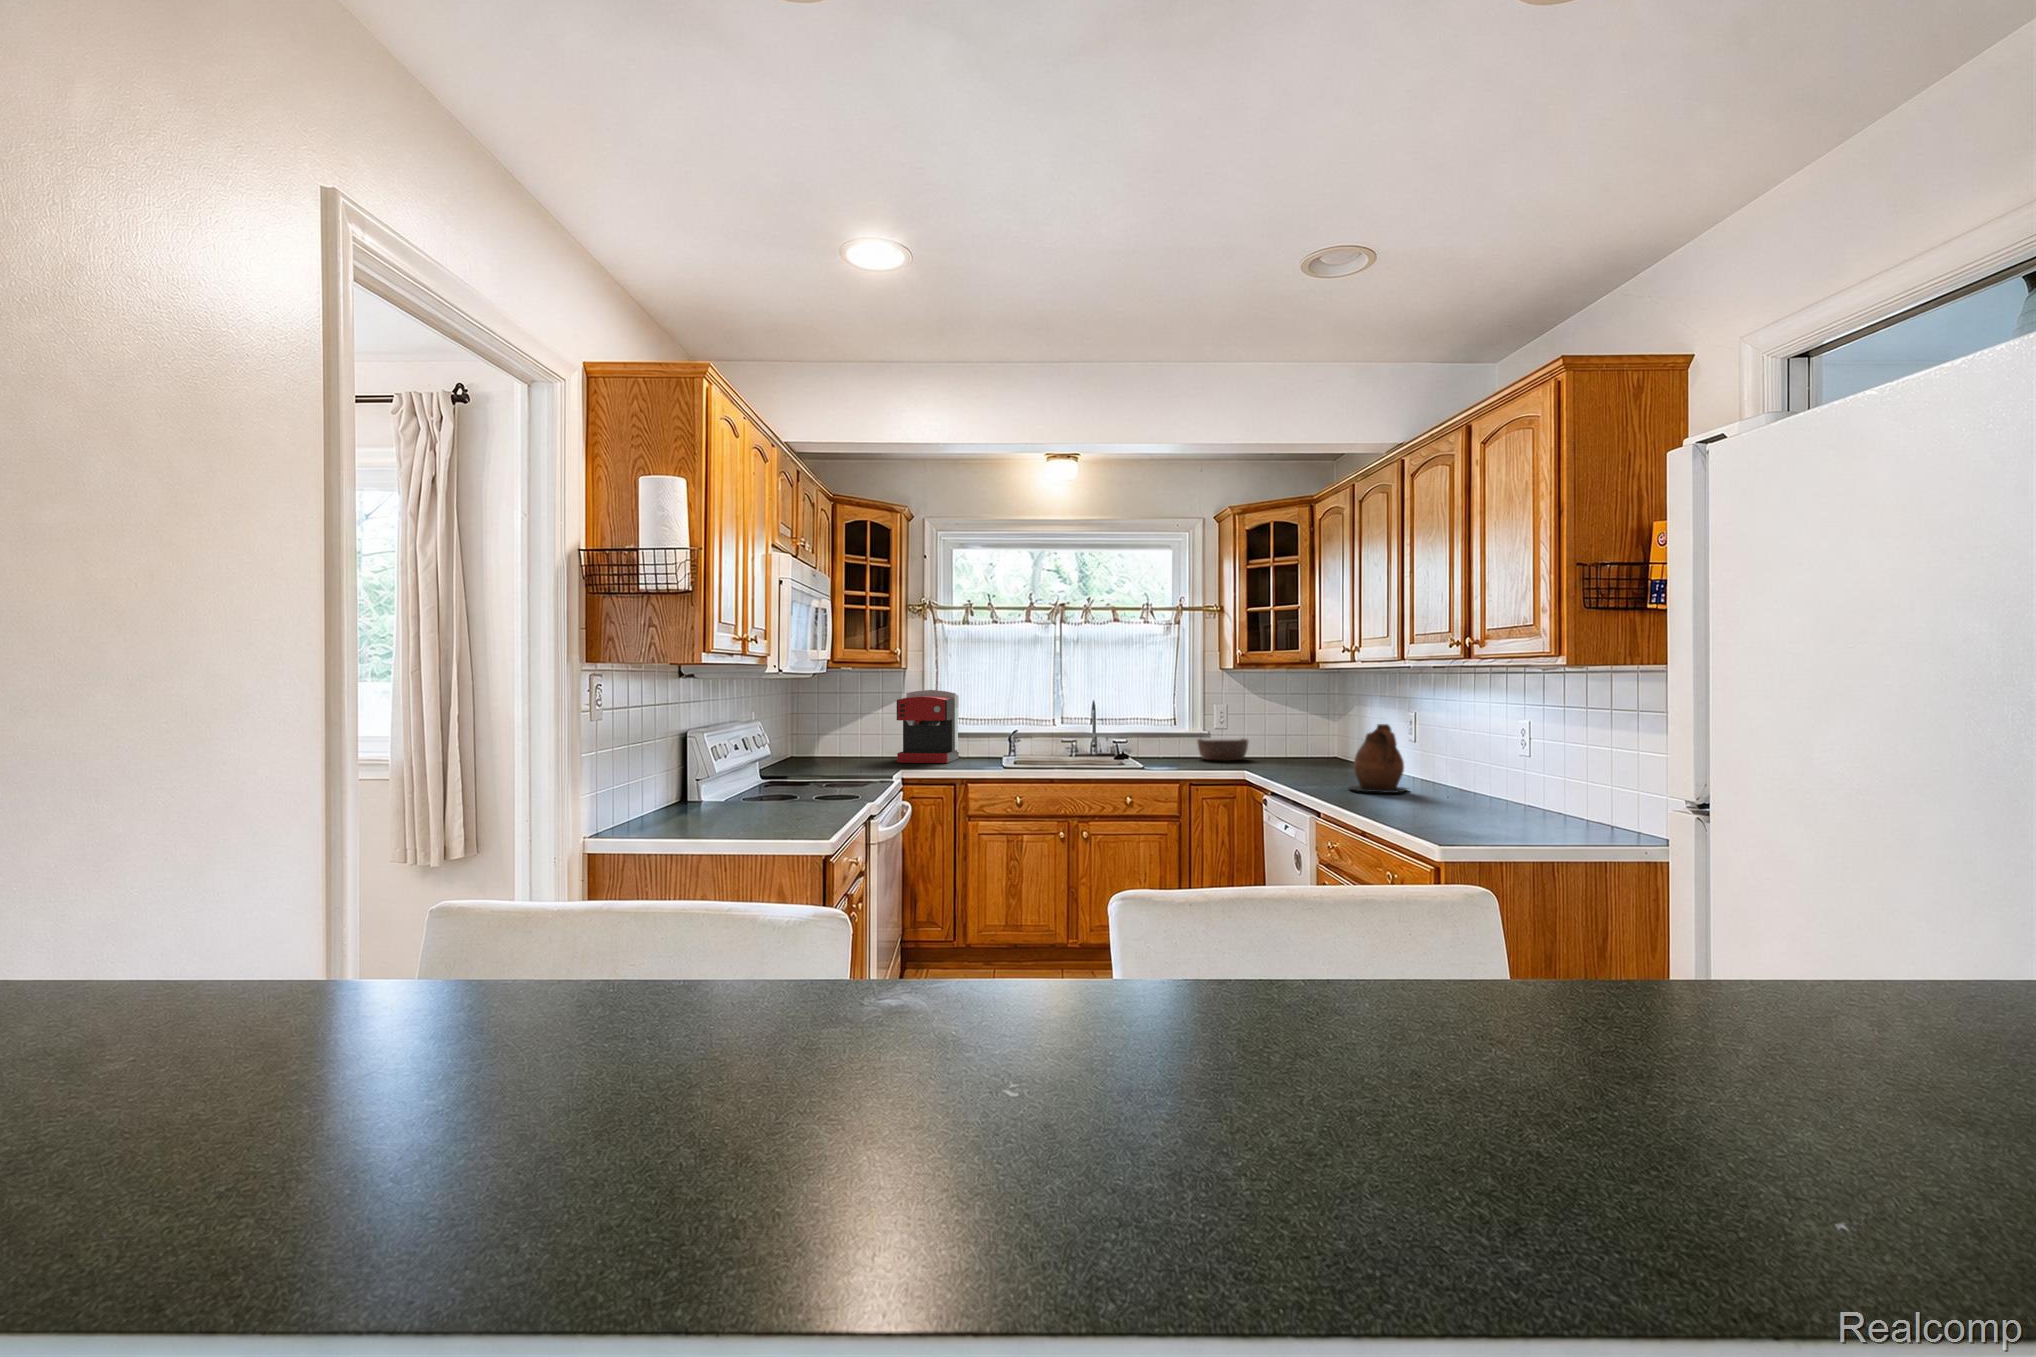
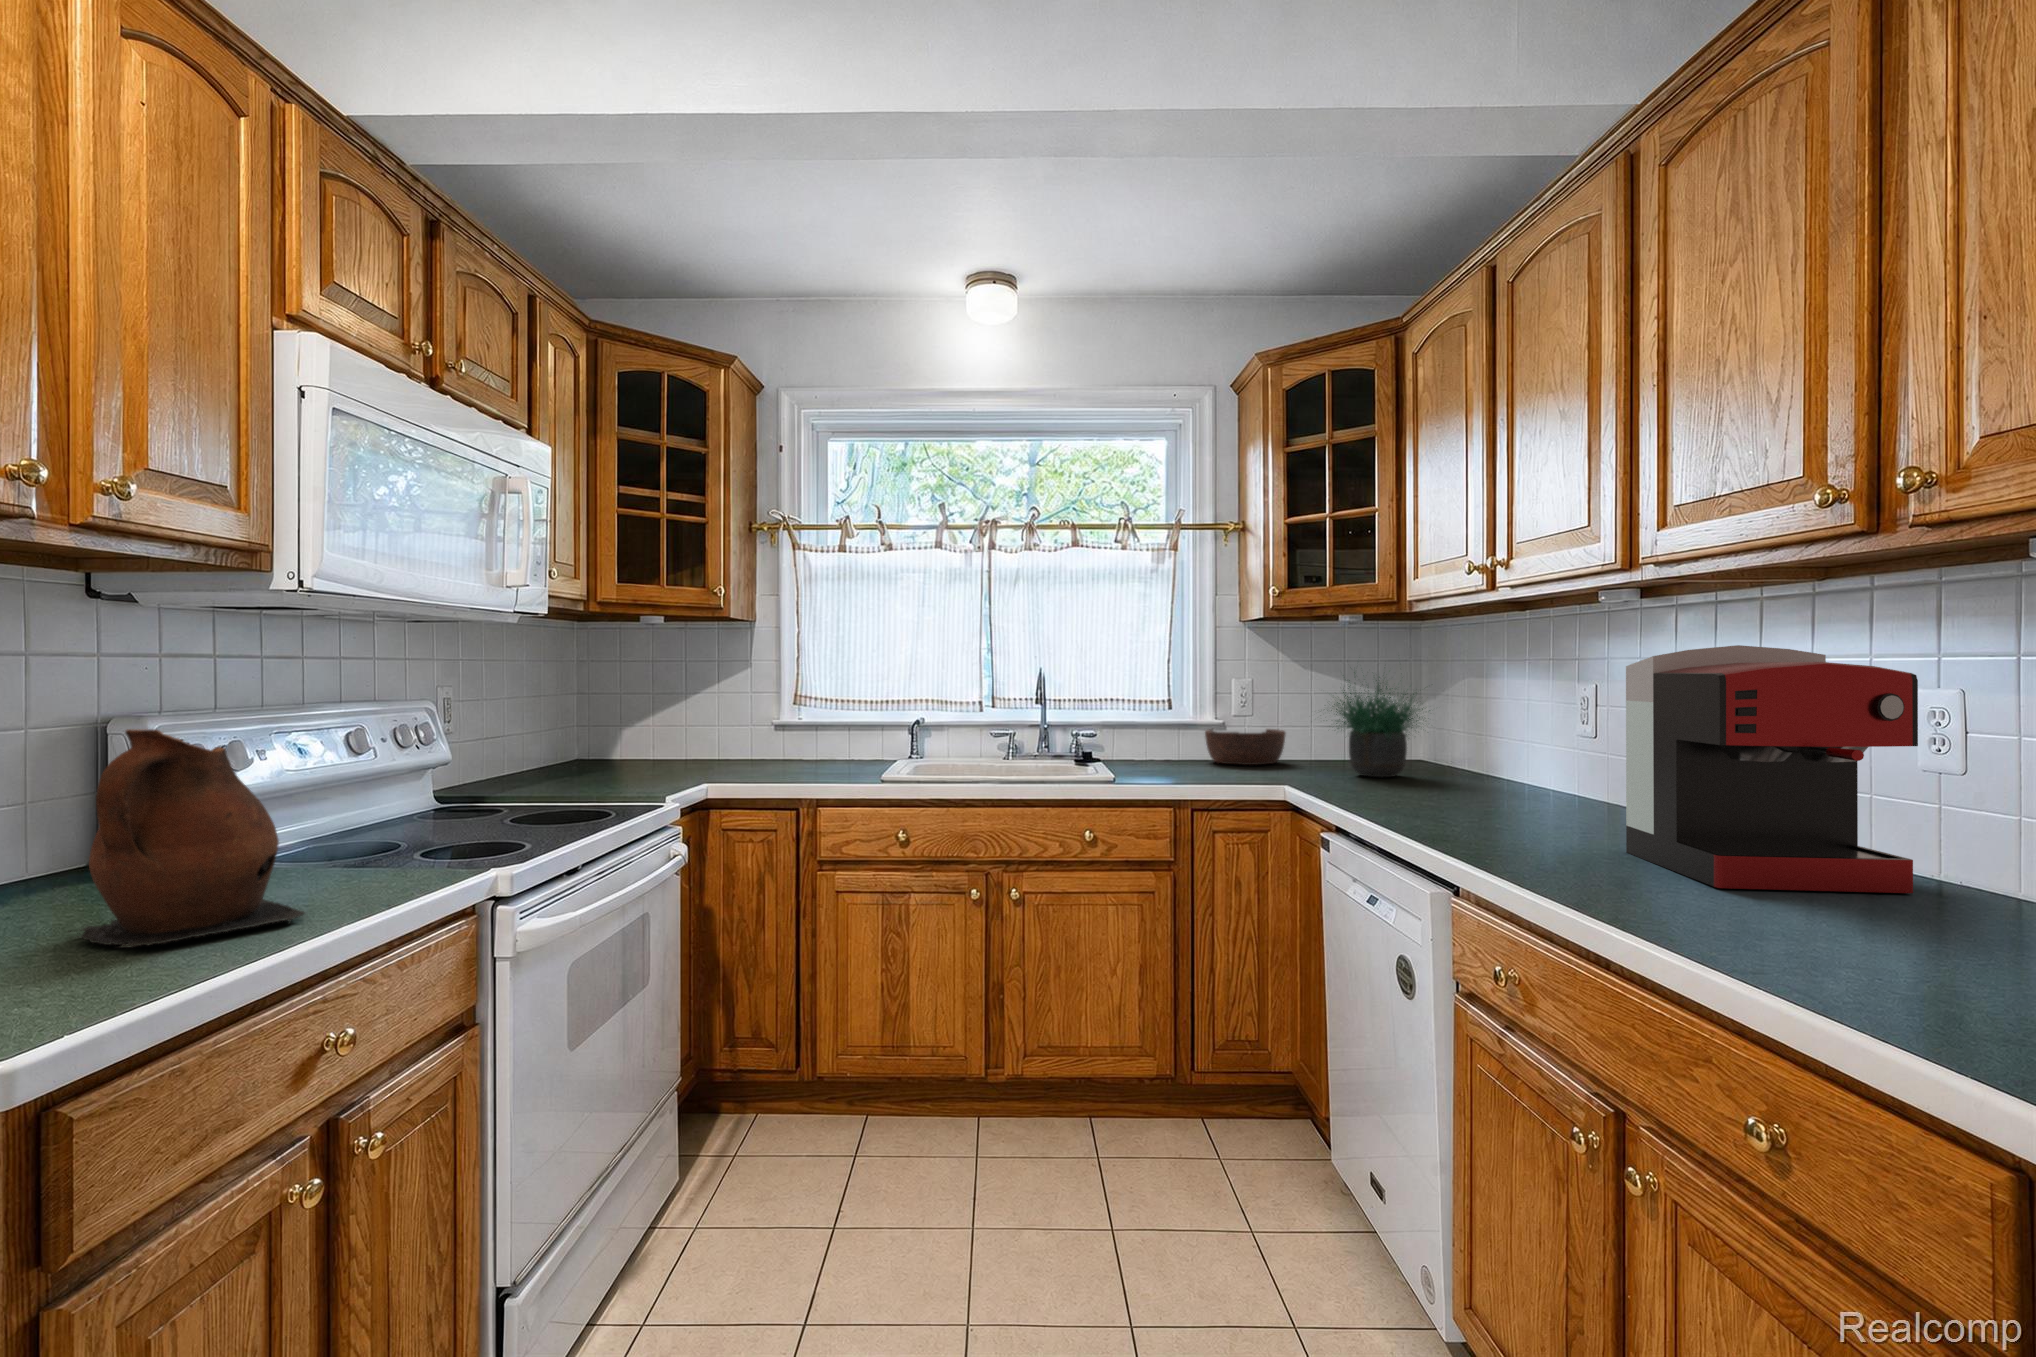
coffee maker: present [897,690,959,763] -> present [1626,645,1918,893]
potted plant: none [1259,691,1340,768] -> present [1331,672,1430,777]
ceramic pitcher: present [1349,724,1407,793] -> present [70,729,305,948]

